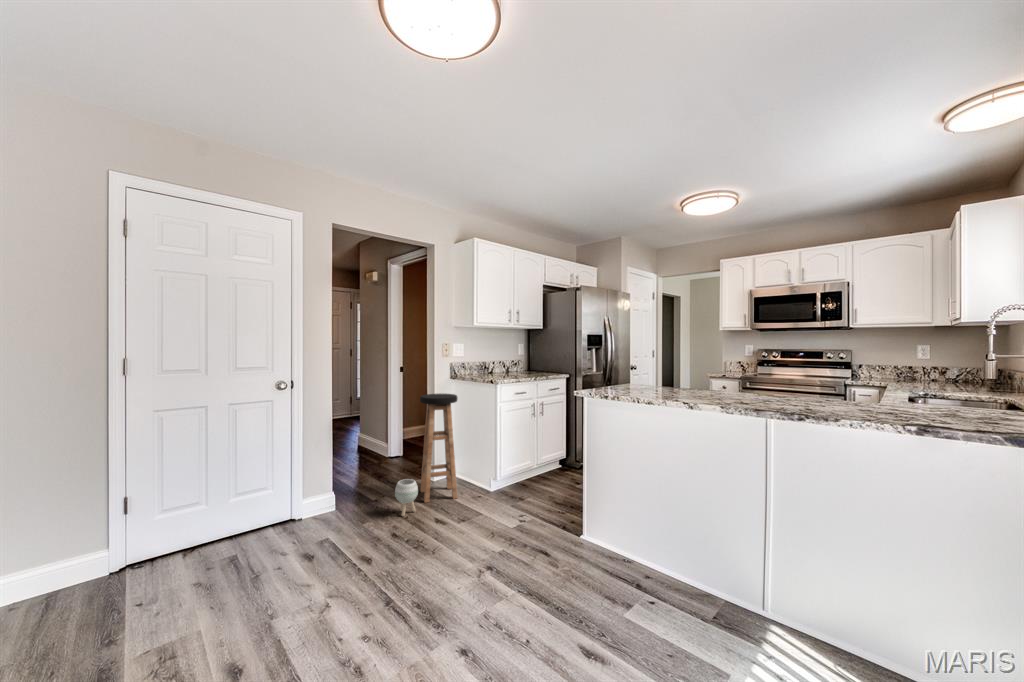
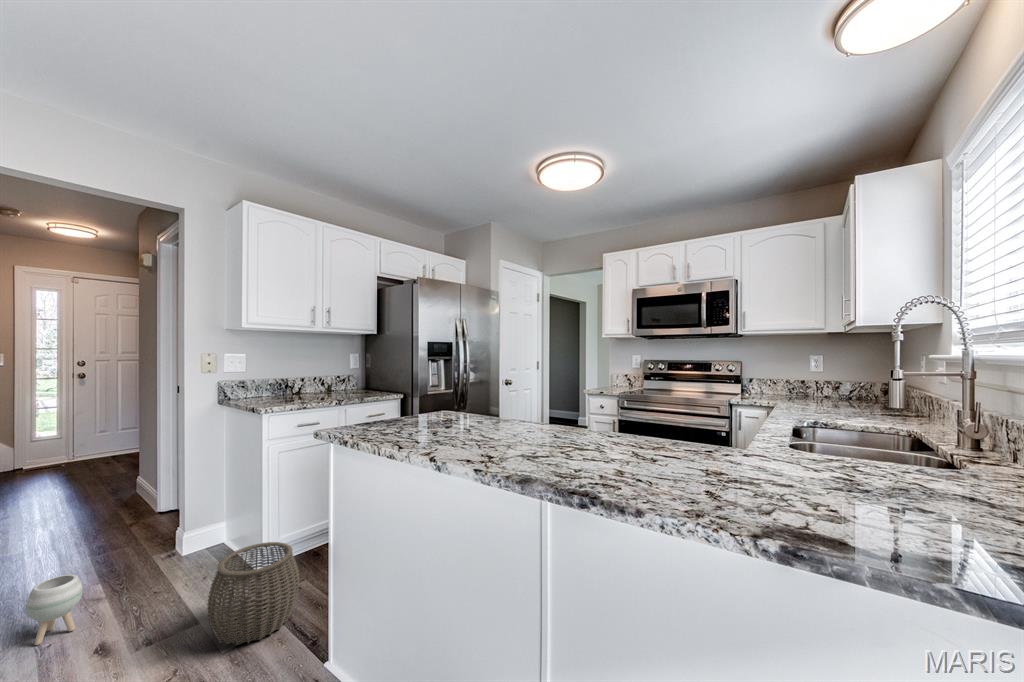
bar stool: present [420,394,458,503] -> none [114,427,198,606]
woven basket: none [496,467,545,524] -> present [207,542,299,645]

